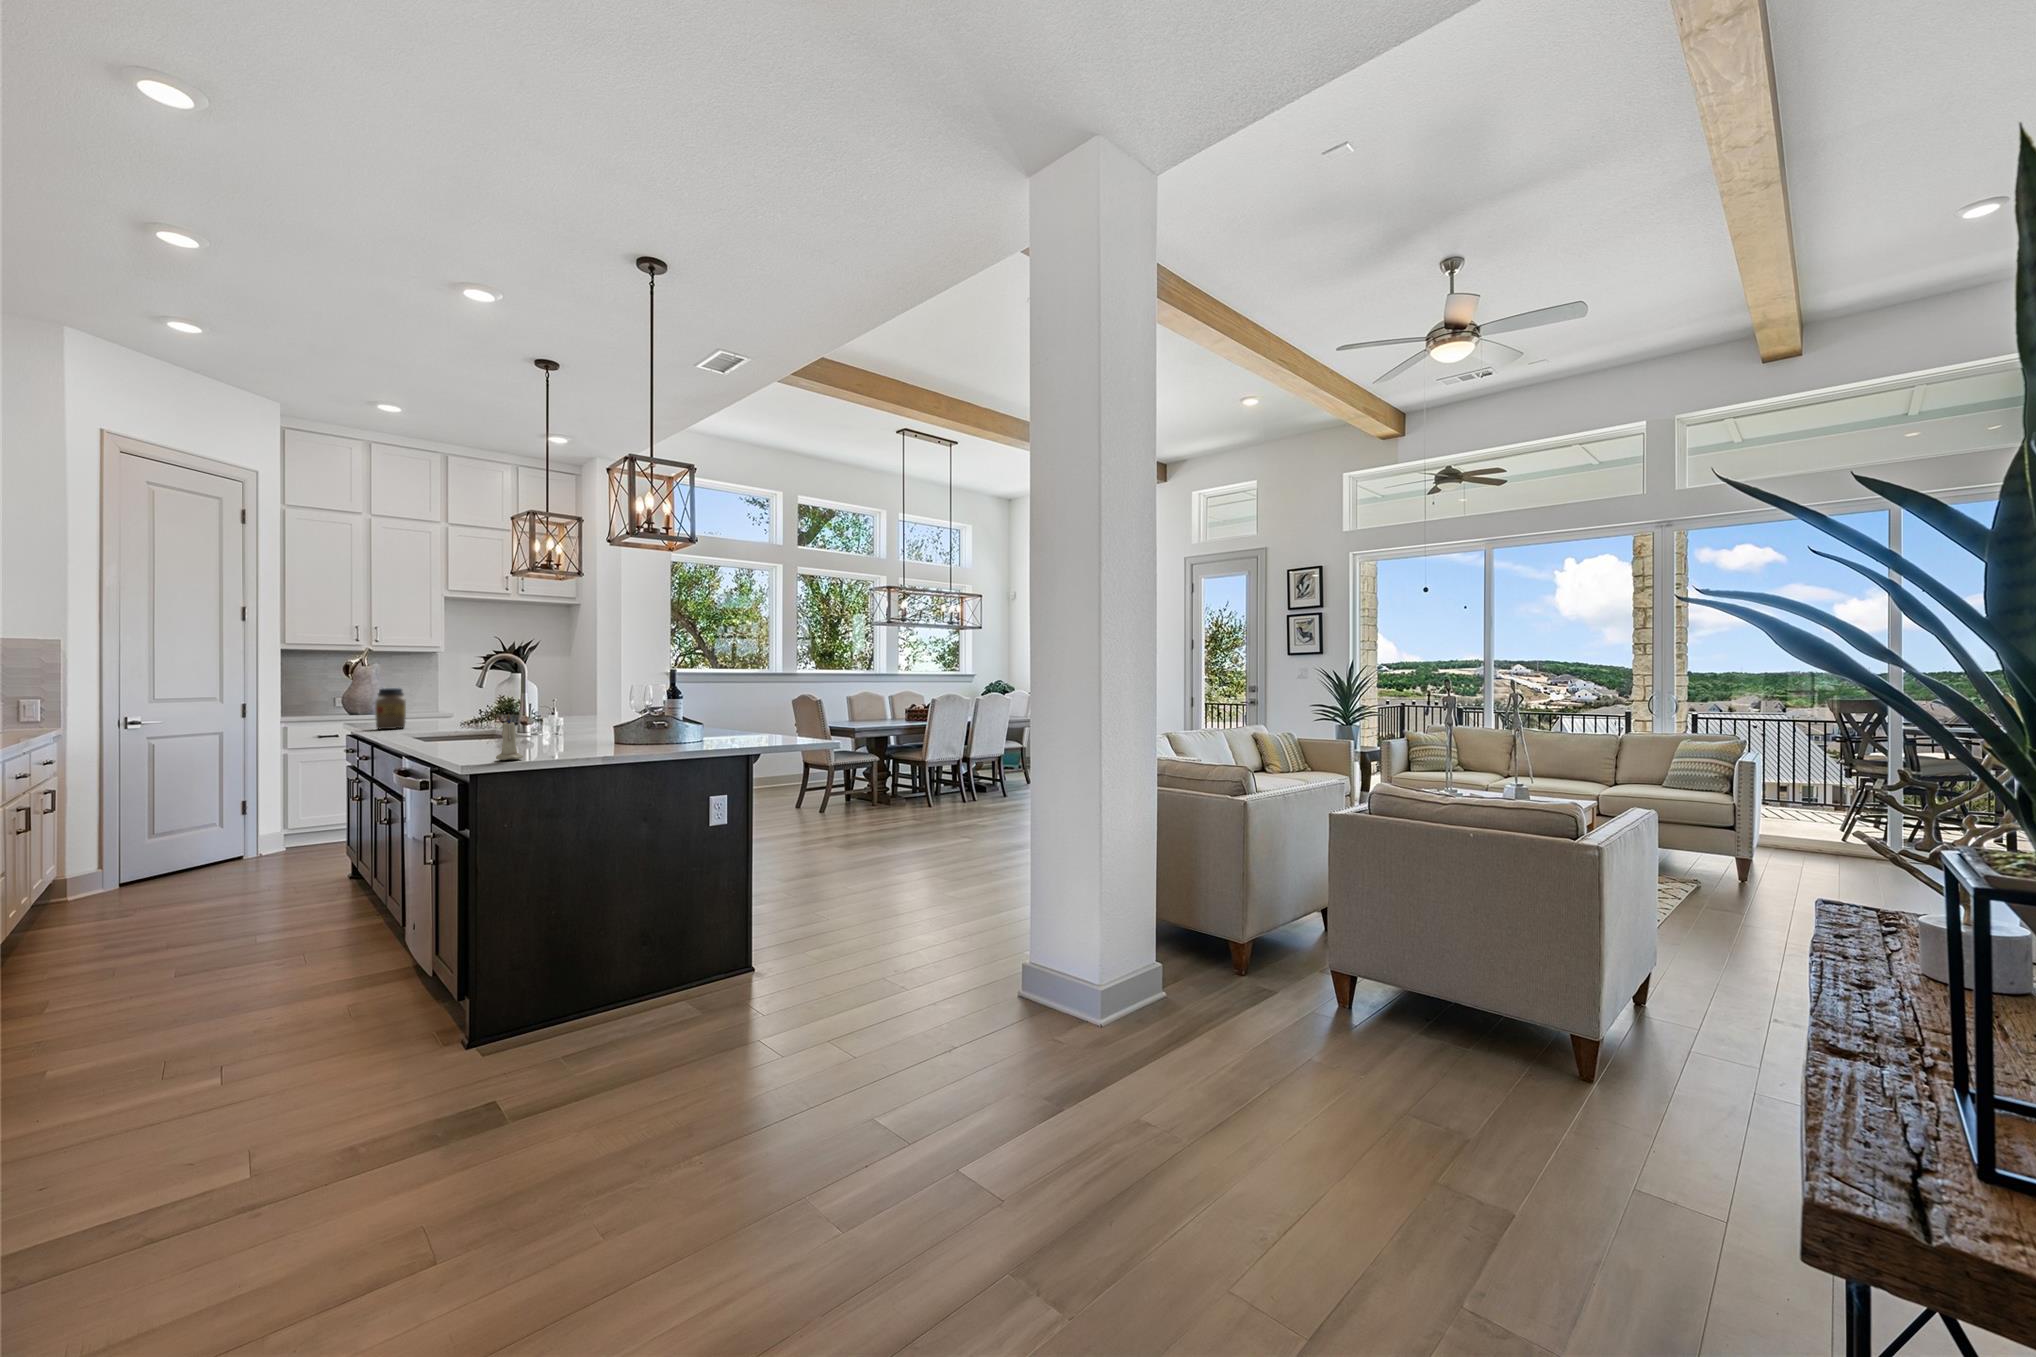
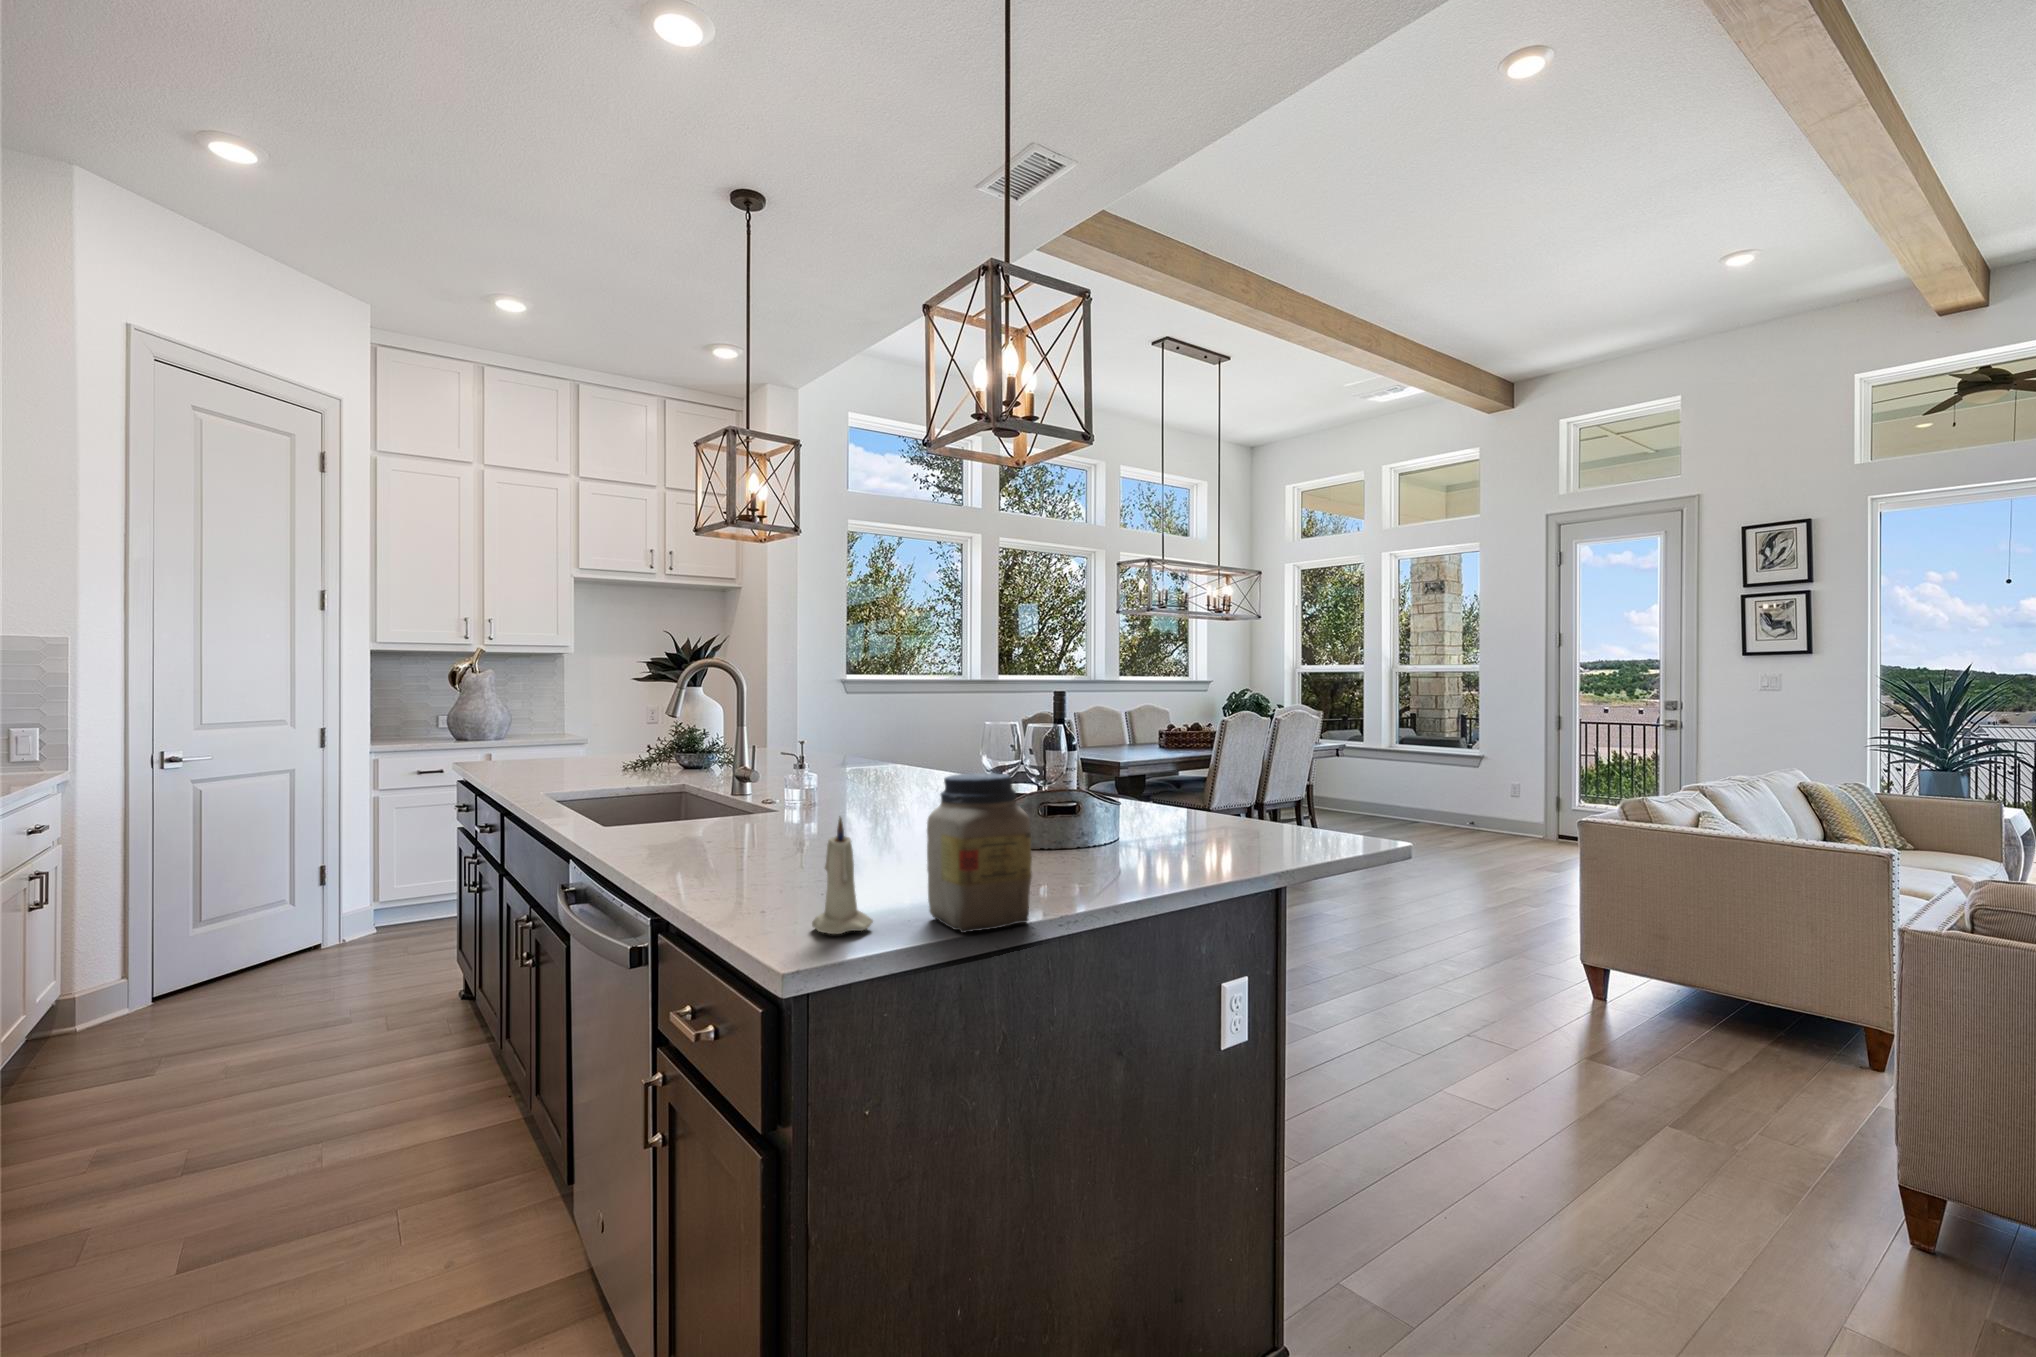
jar: present [375,688,406,729] -> present [927,773,1032,933]

